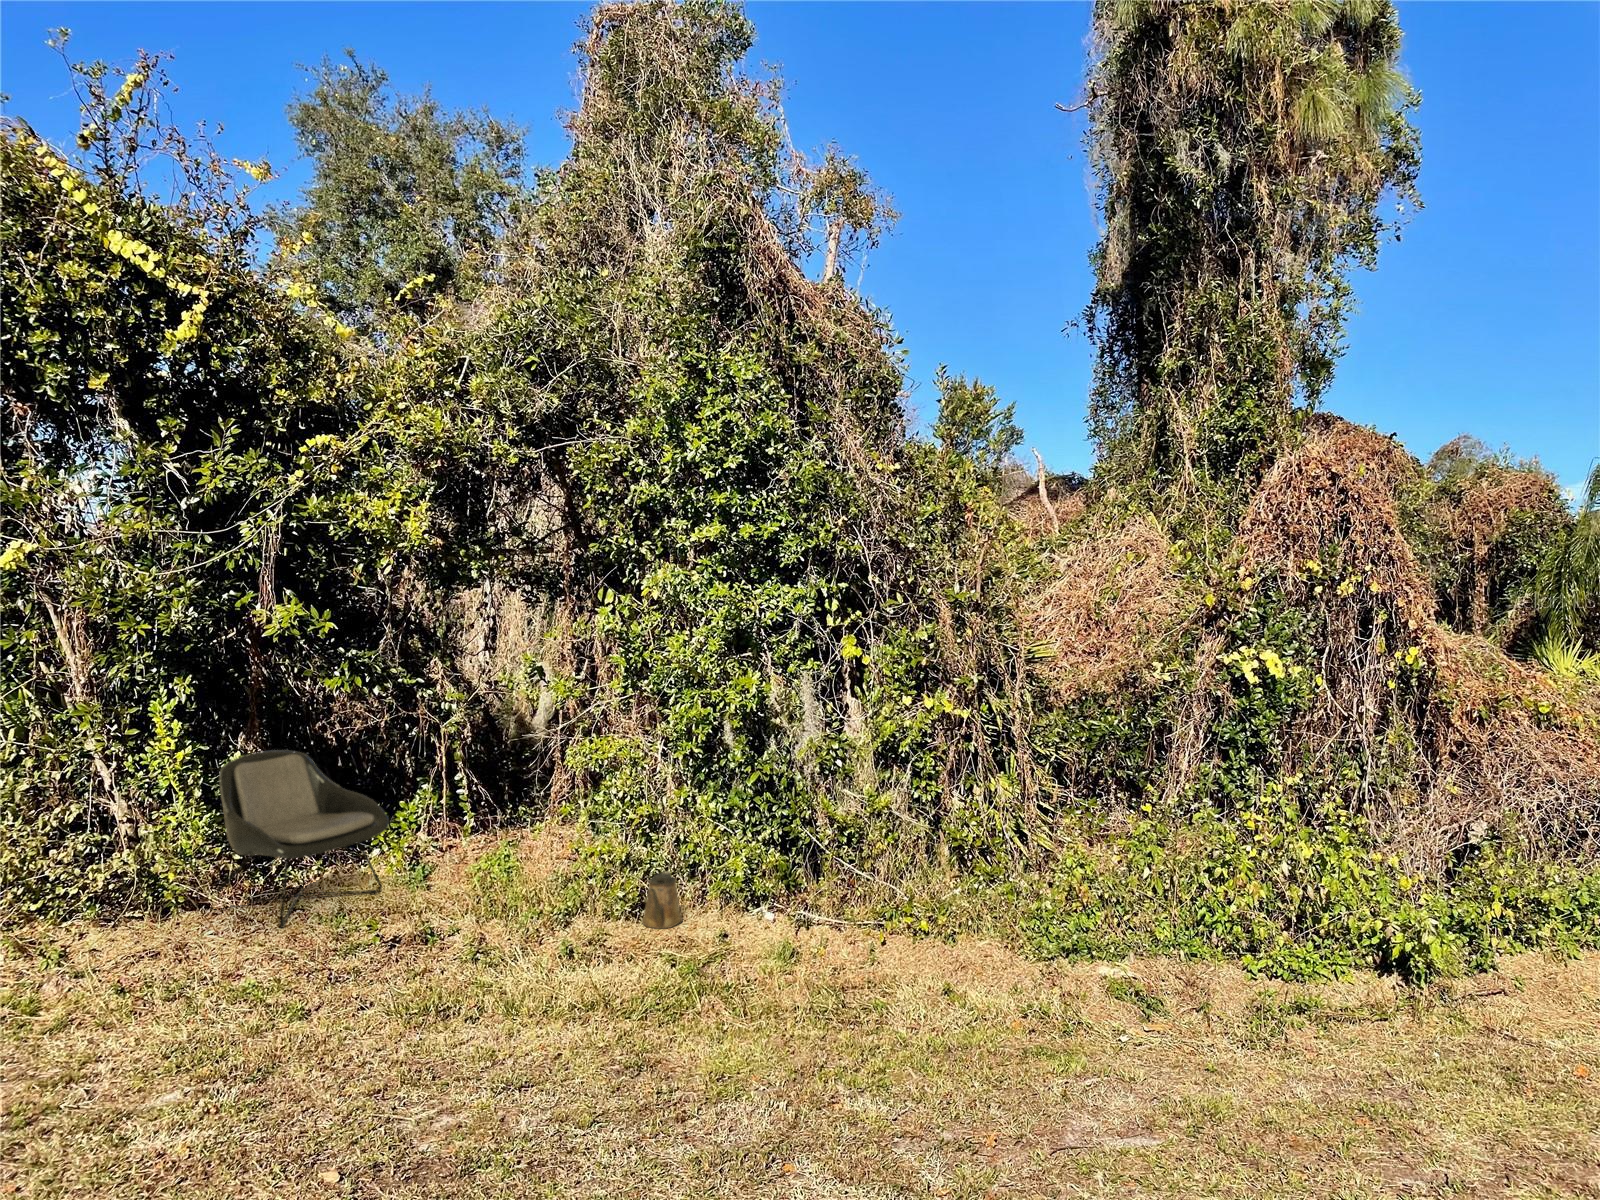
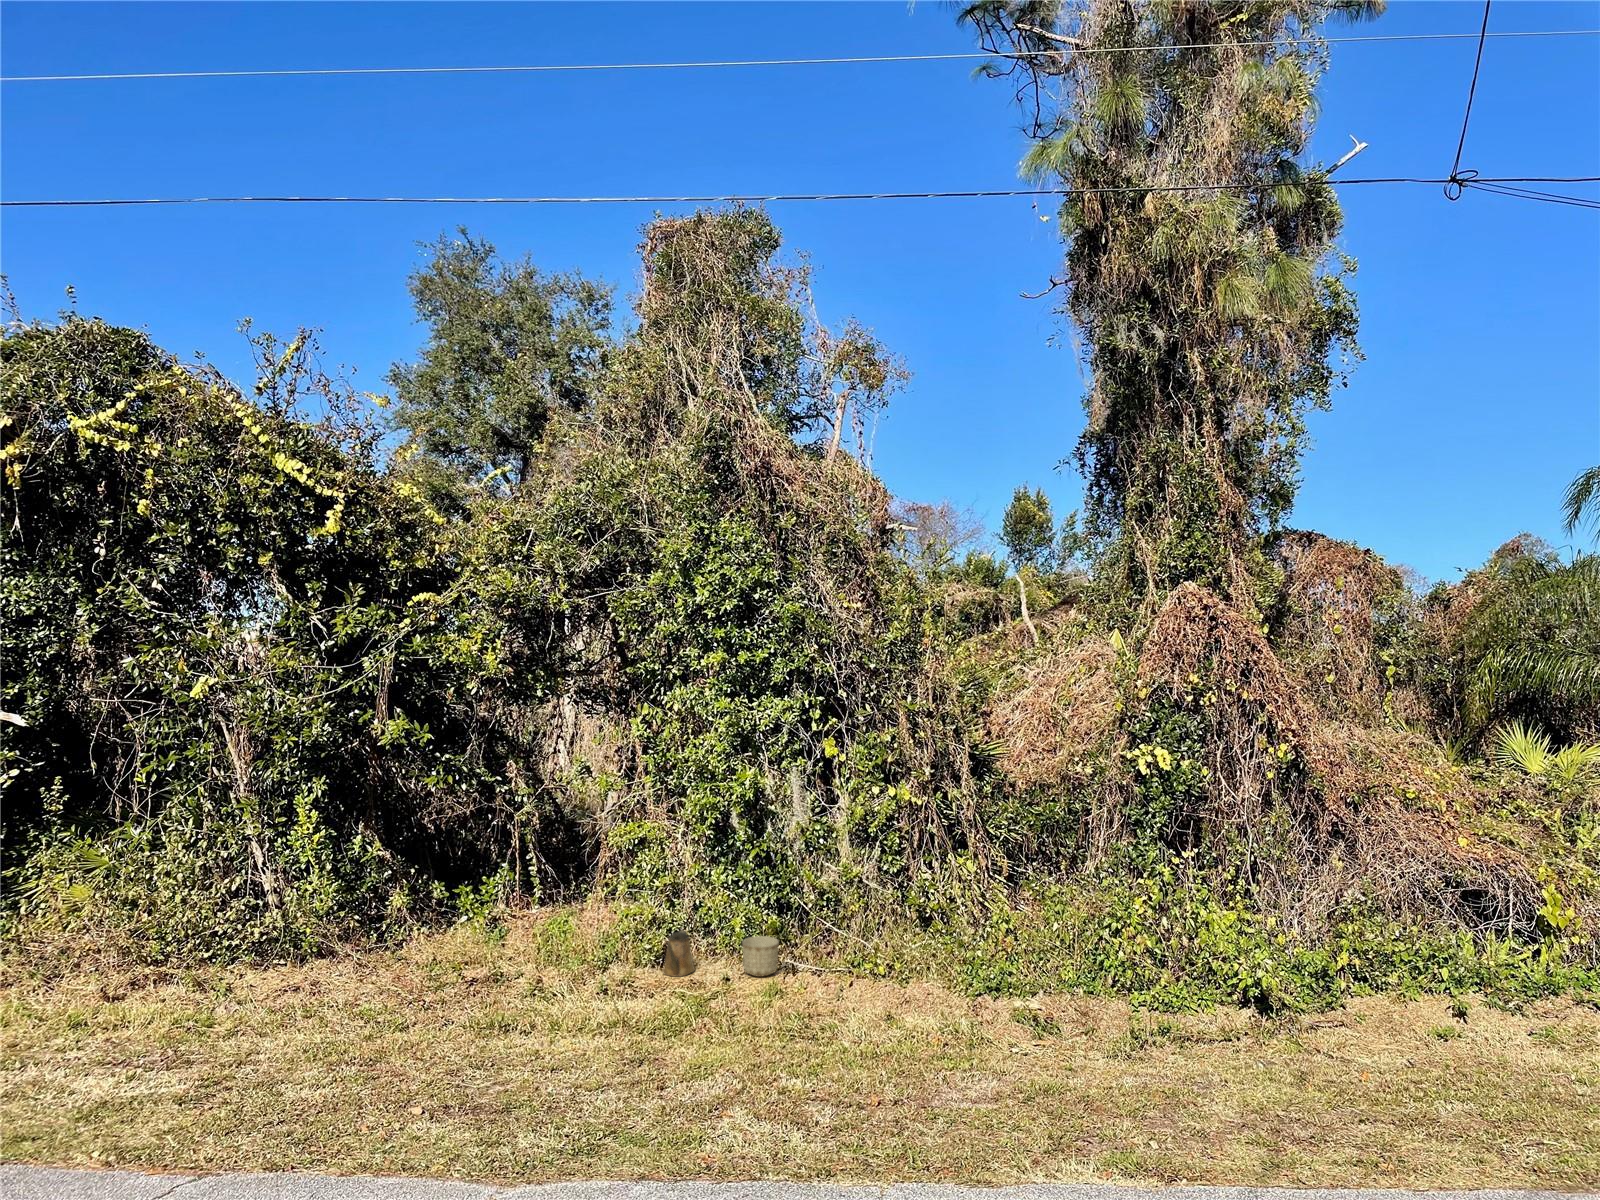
lounge chair: present [217,750,389,928] -> none [331,835,469,974]
planter: none [743,878,789,928] -> present [742,936,779,977]

